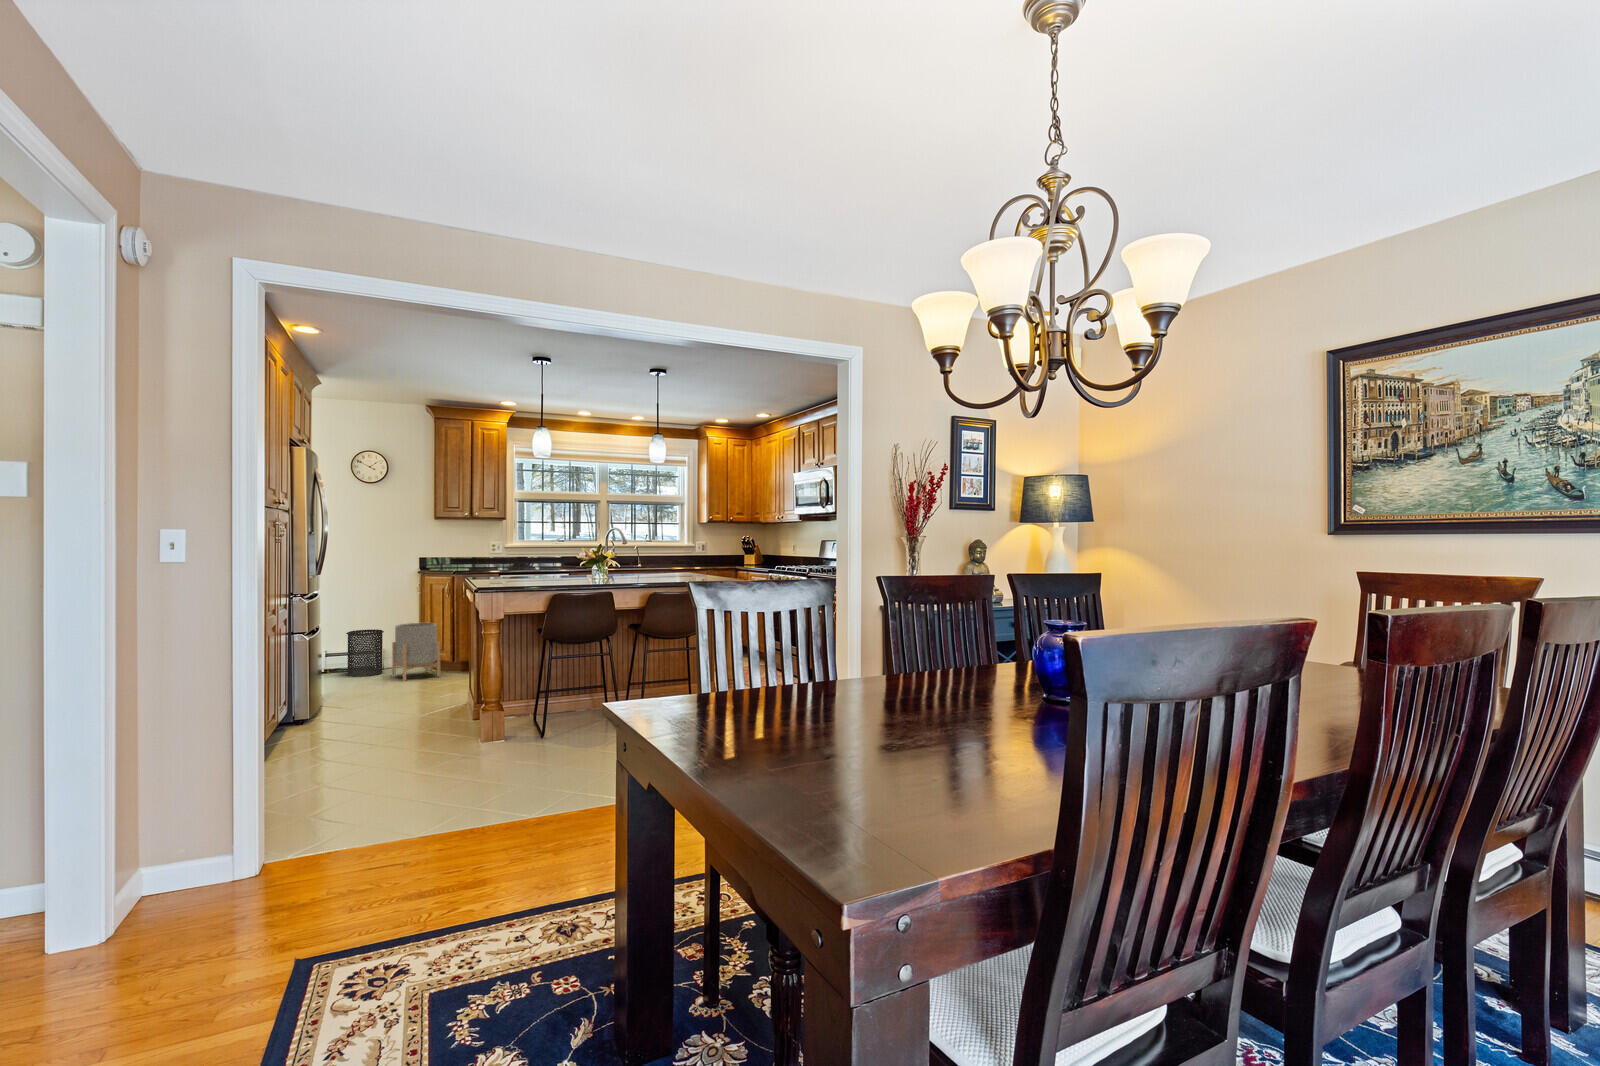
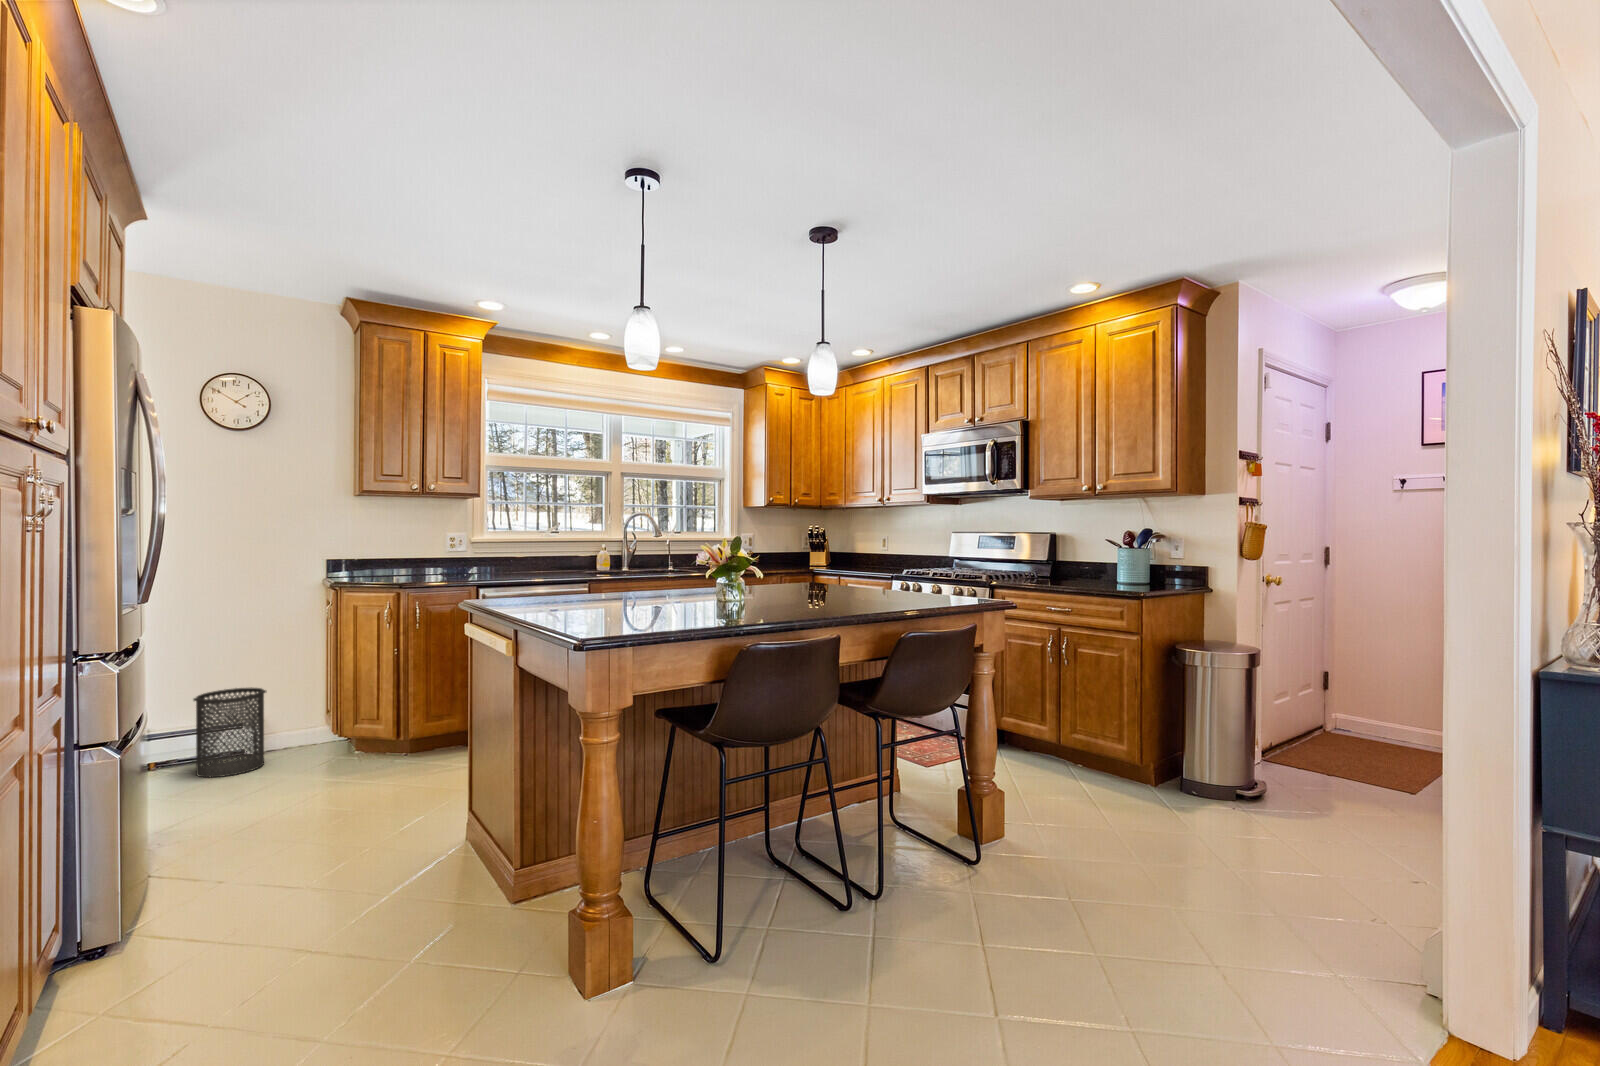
planter: present [392,623,440,681] -> none [286,673,379,783]

